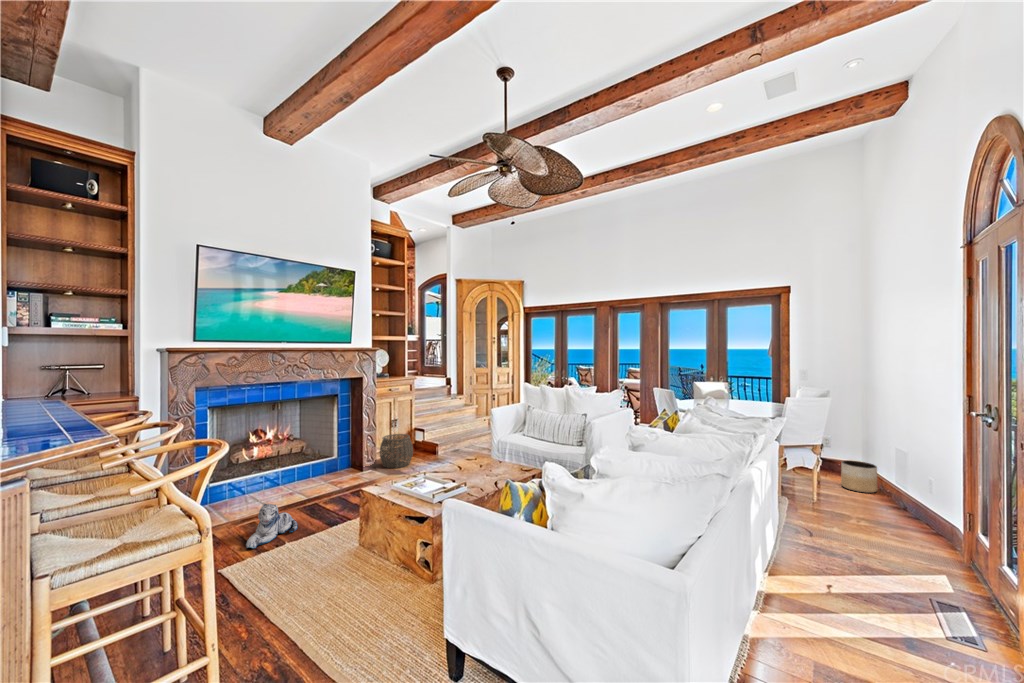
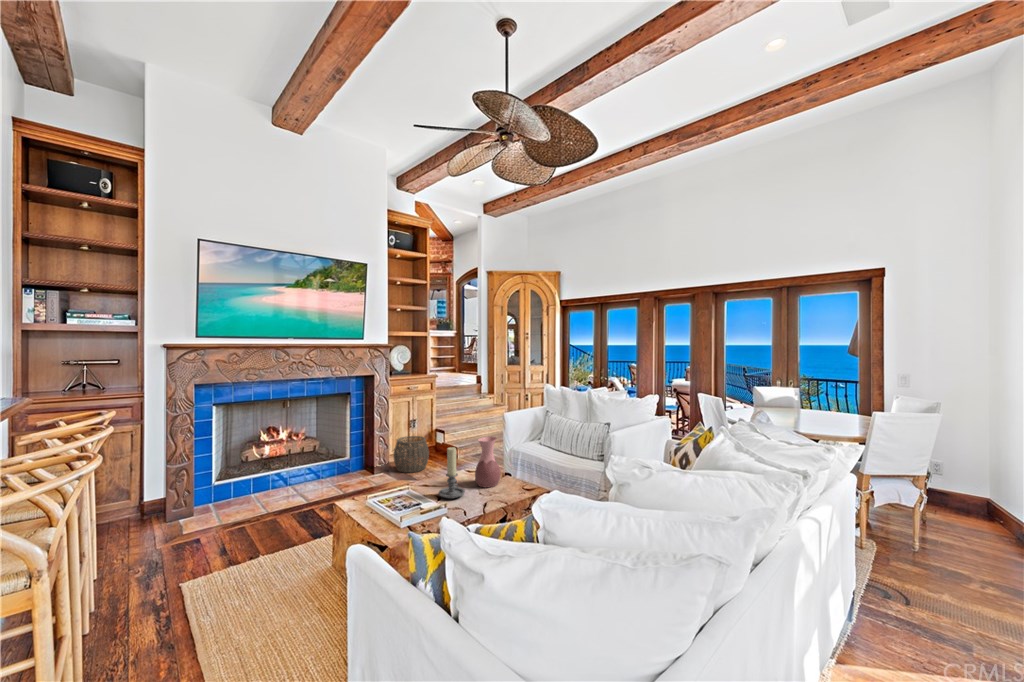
vase: none [482,427,503,471] -> present [475,437,501,487]
candle holder: none [455,436,477,481] -> present [439,447,465,499]
planter: present [841,460,877,493] -> none [947,492,999,537]
plush toy: present [246,504,298,548] -> none [220,511,283,559]

